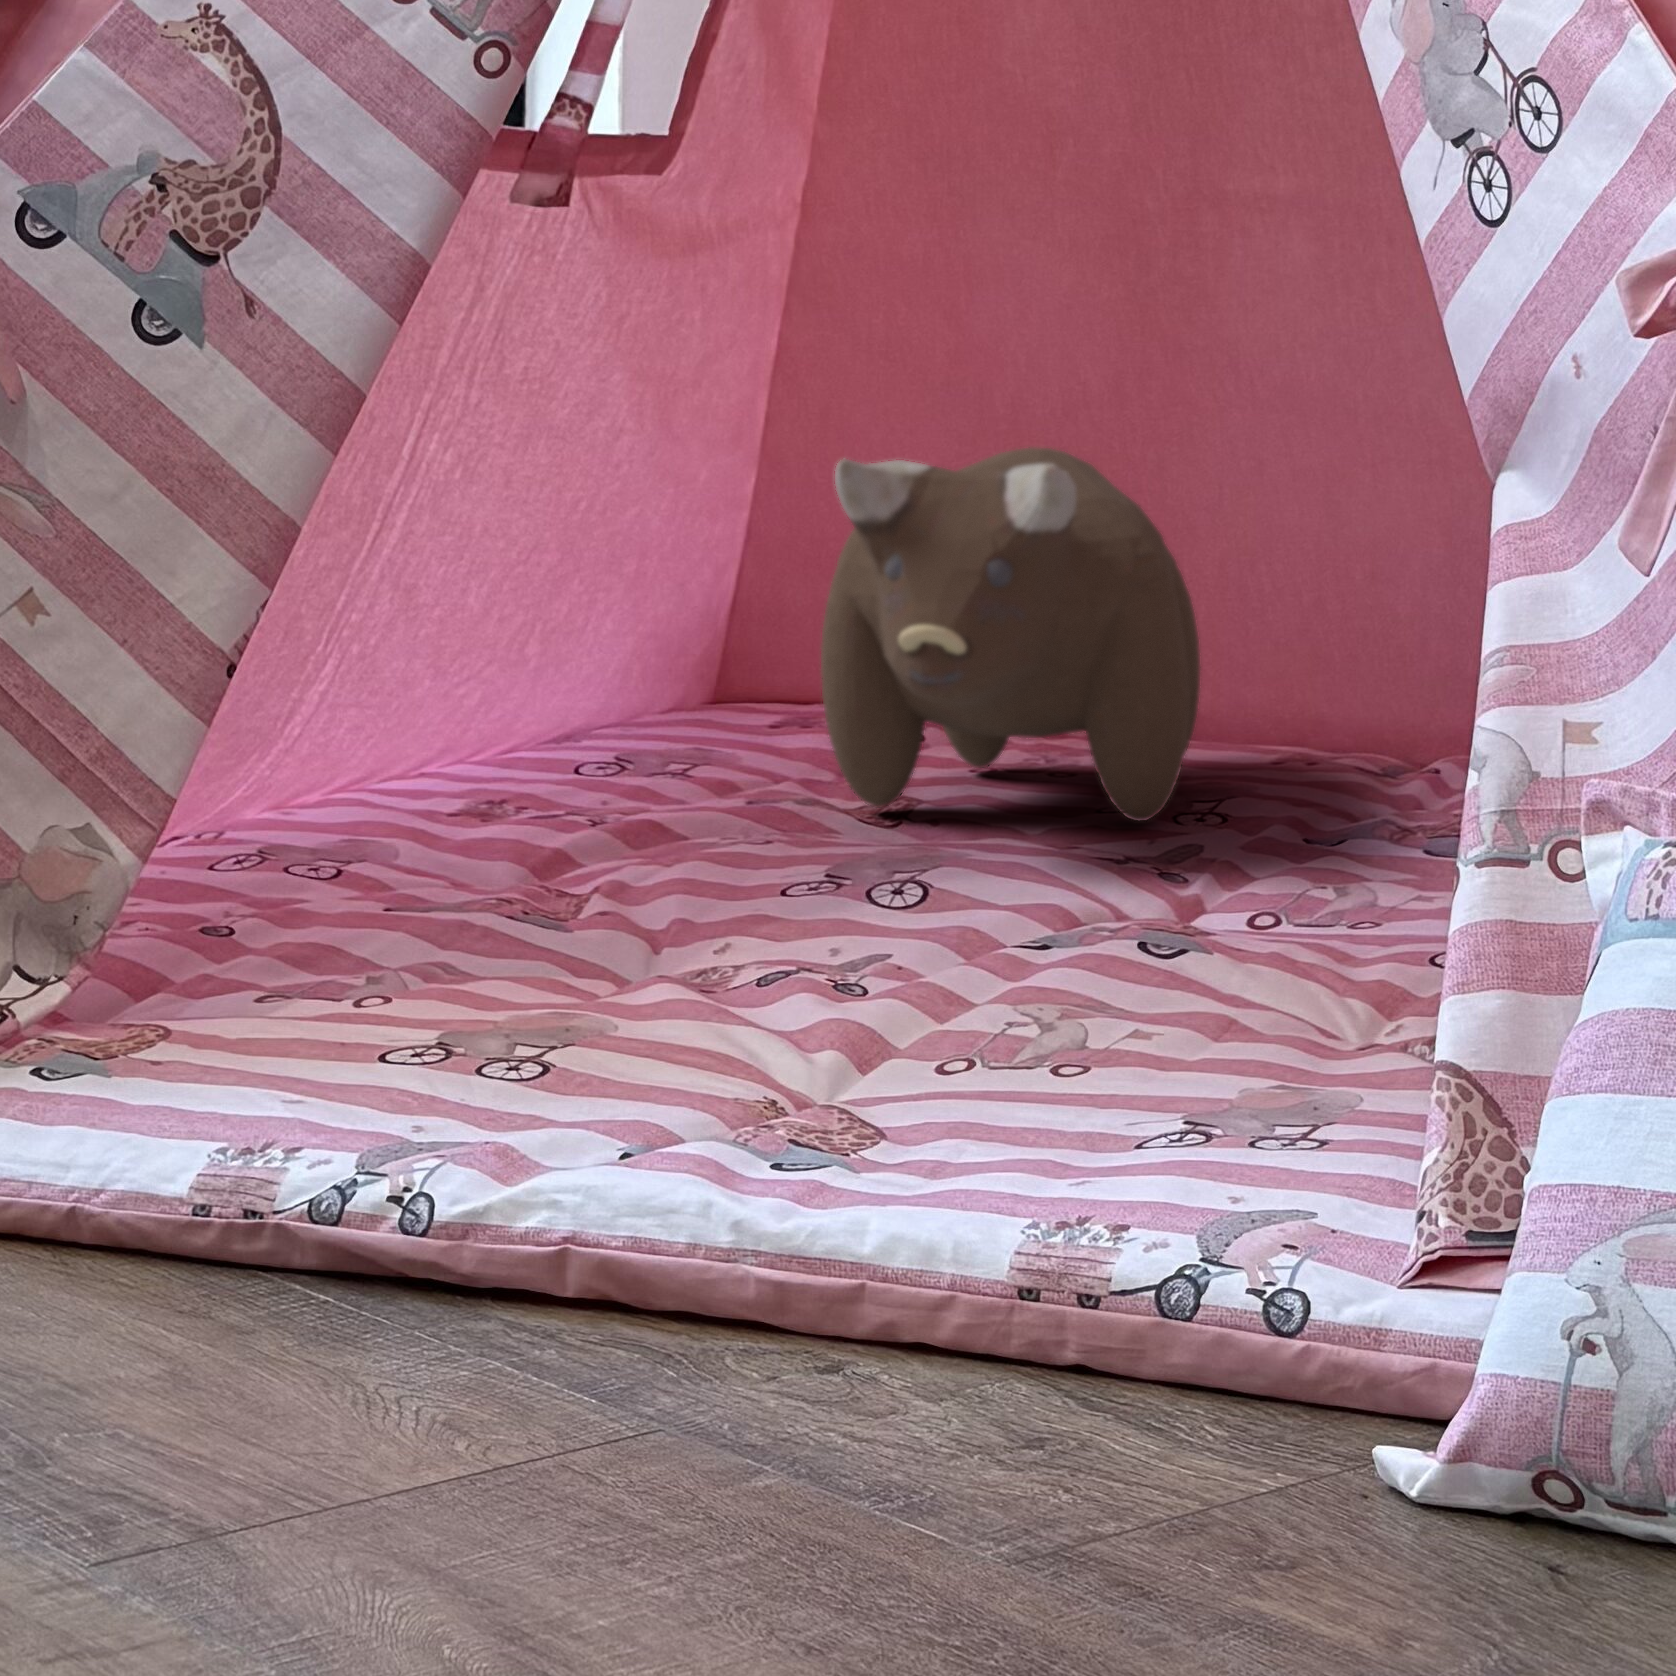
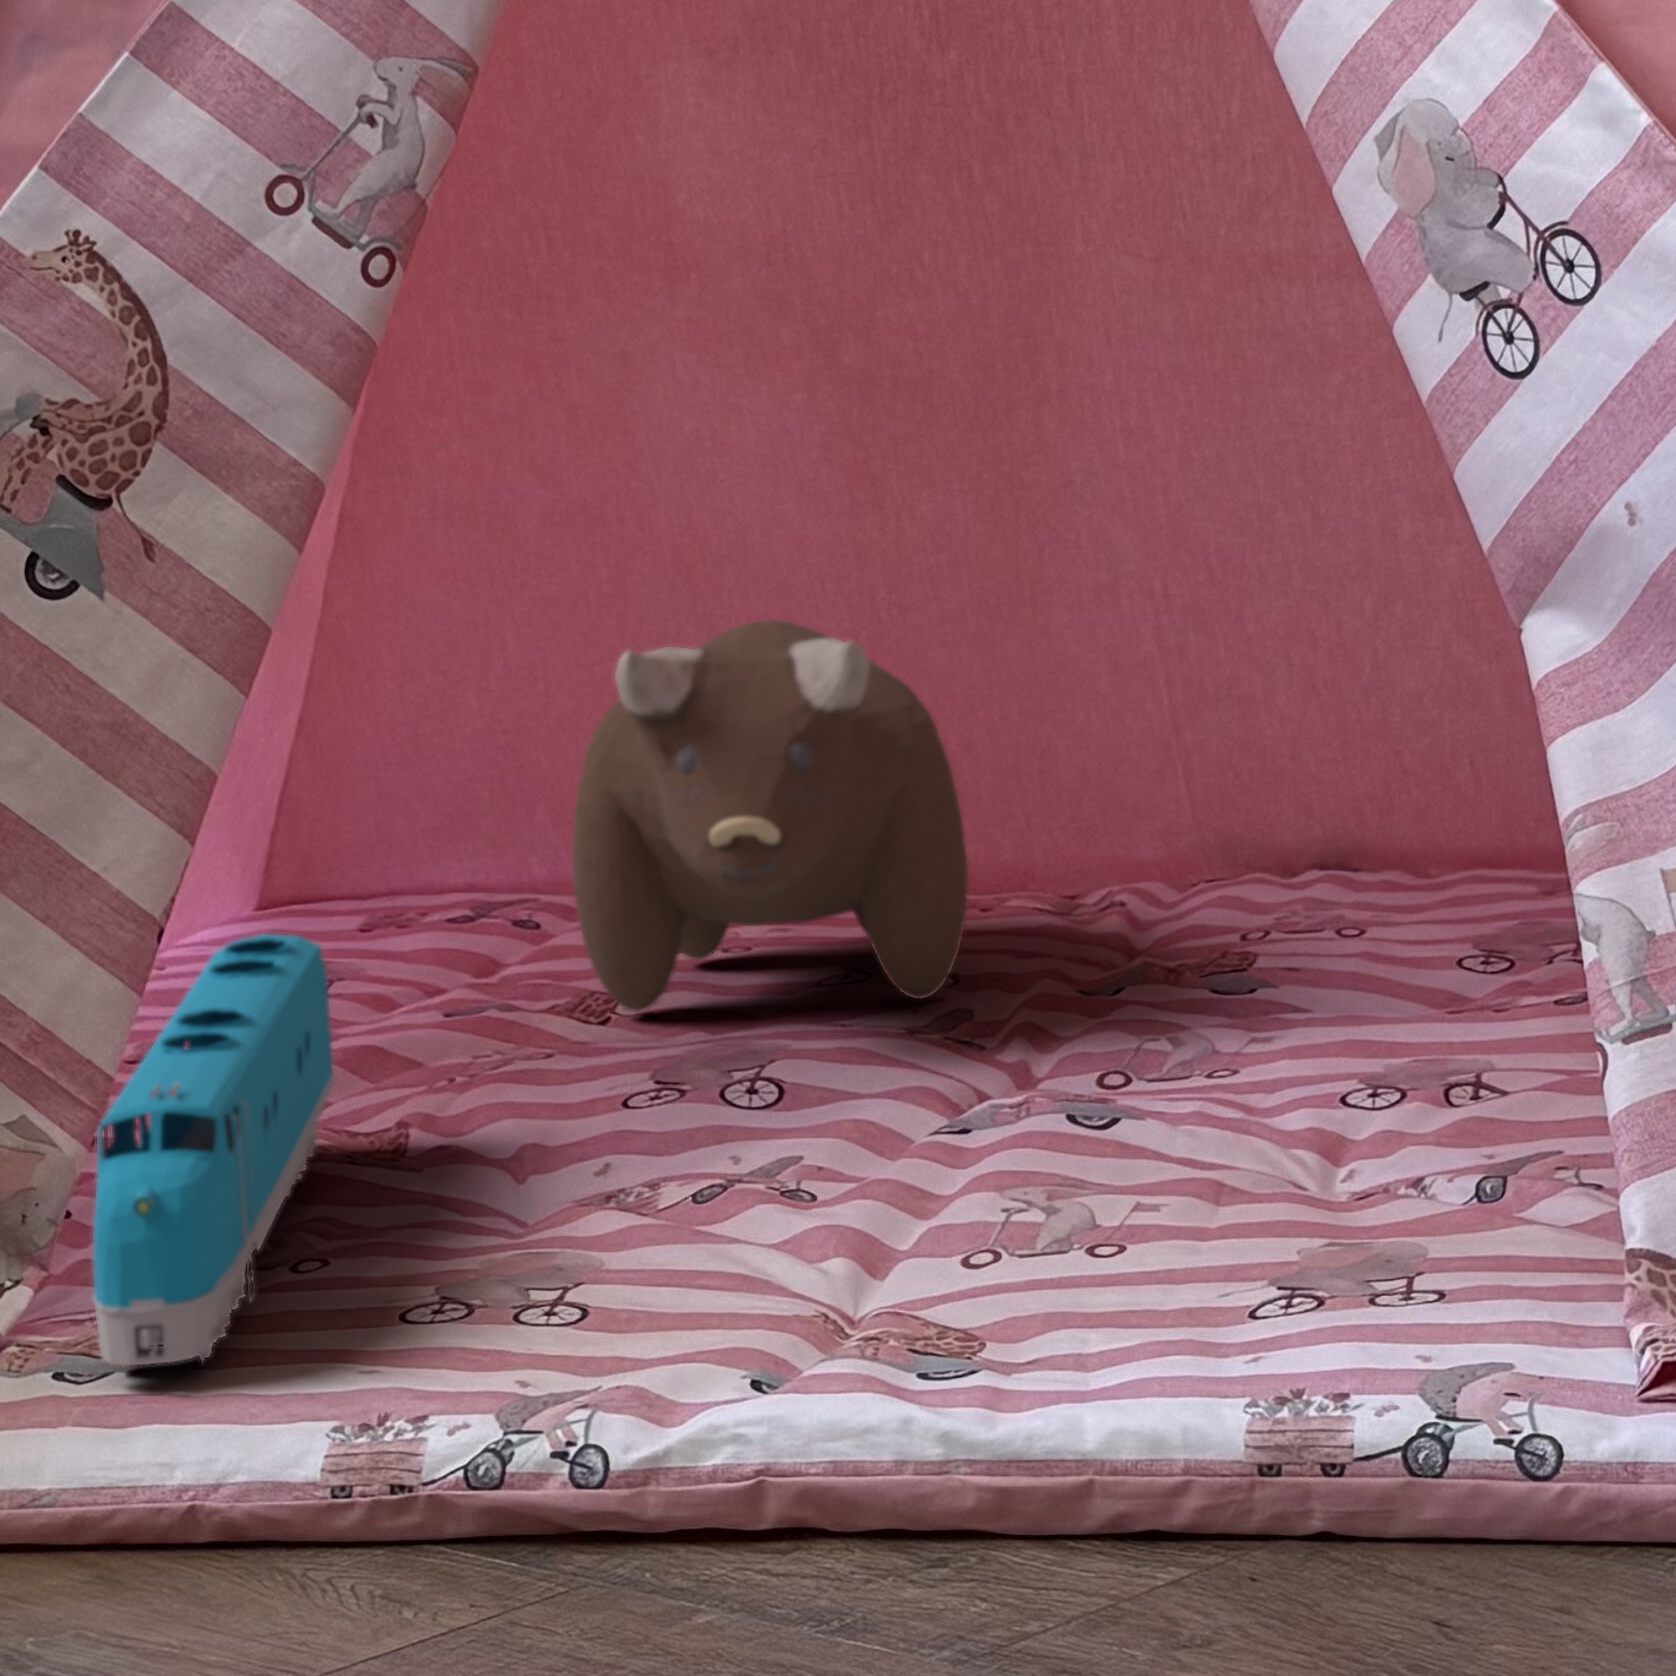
toy train: none [89,691,505,1073] -> present [93,934,334,1367]

